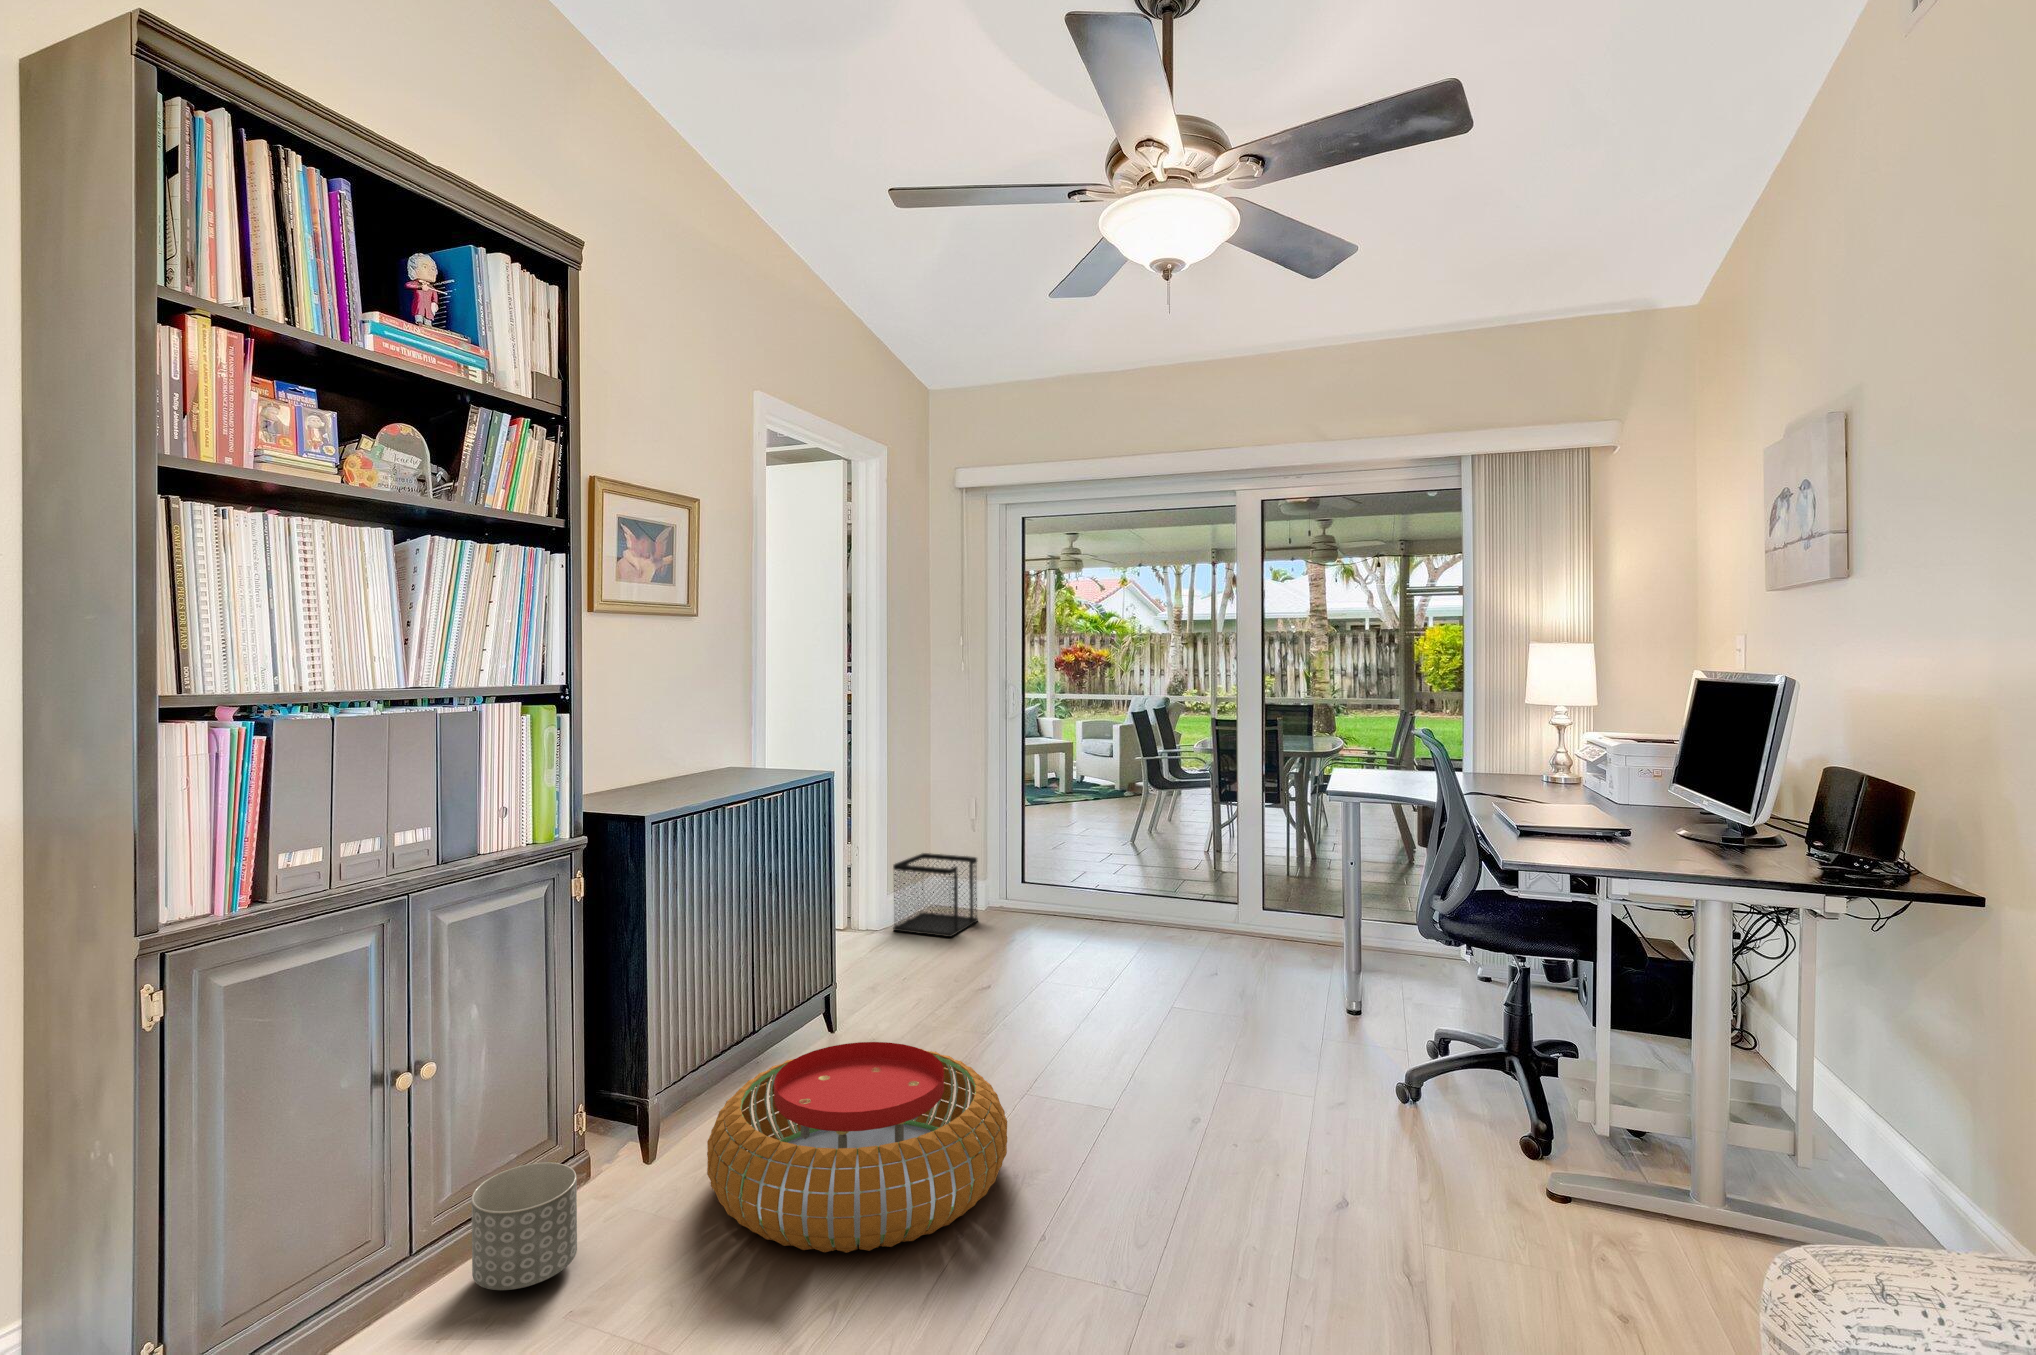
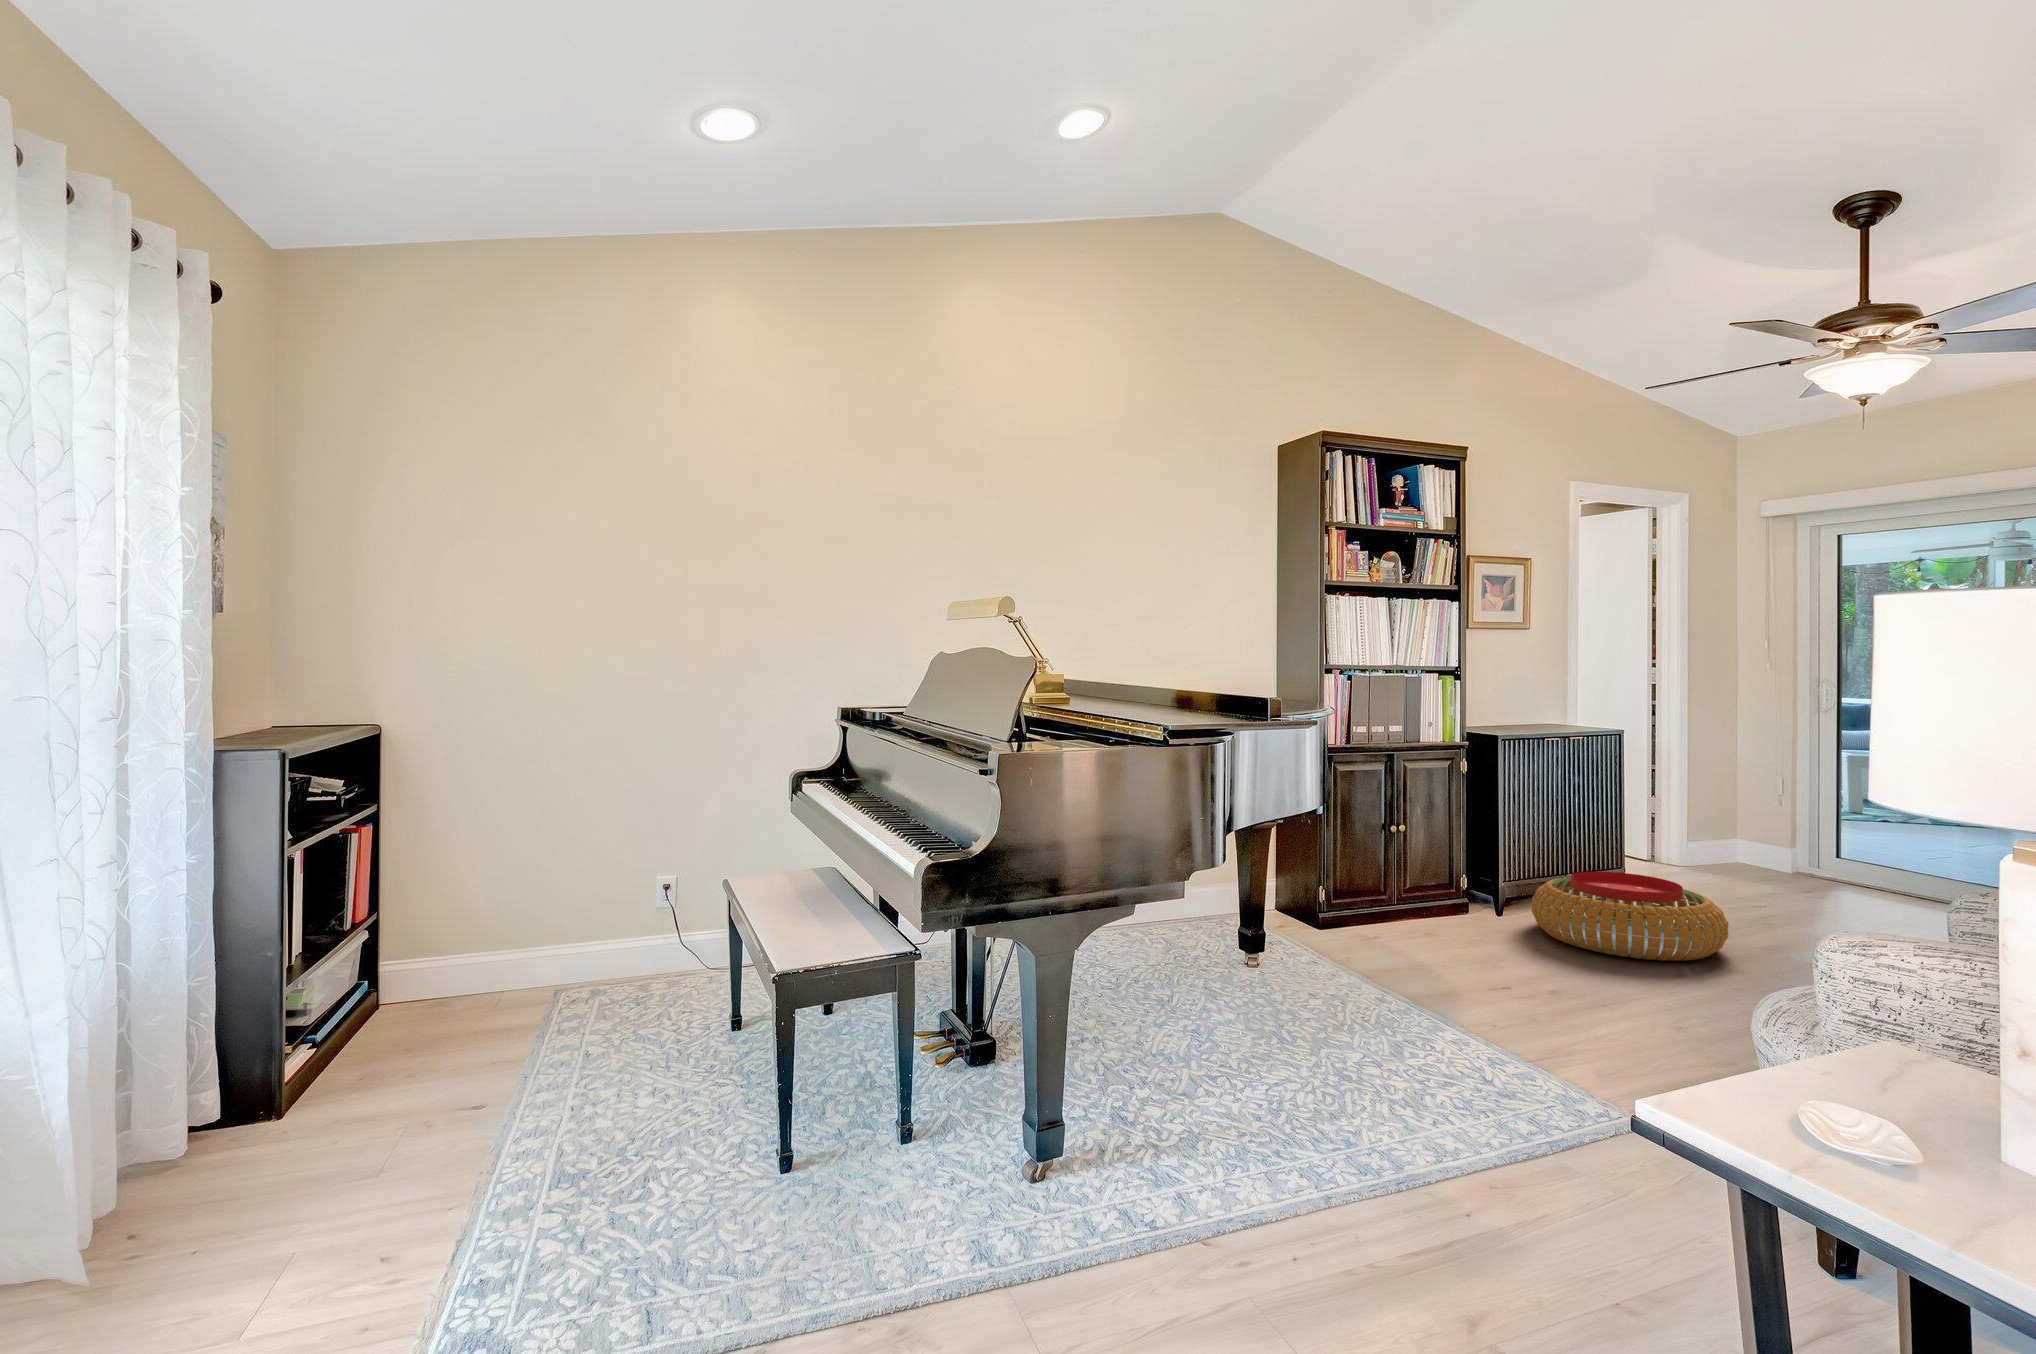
wastebasket: present [893,853,978,937] -> none [1692,810,1778,872]
planter: present [472,1163,577,1290] -> none [1419,882,1466,929]

